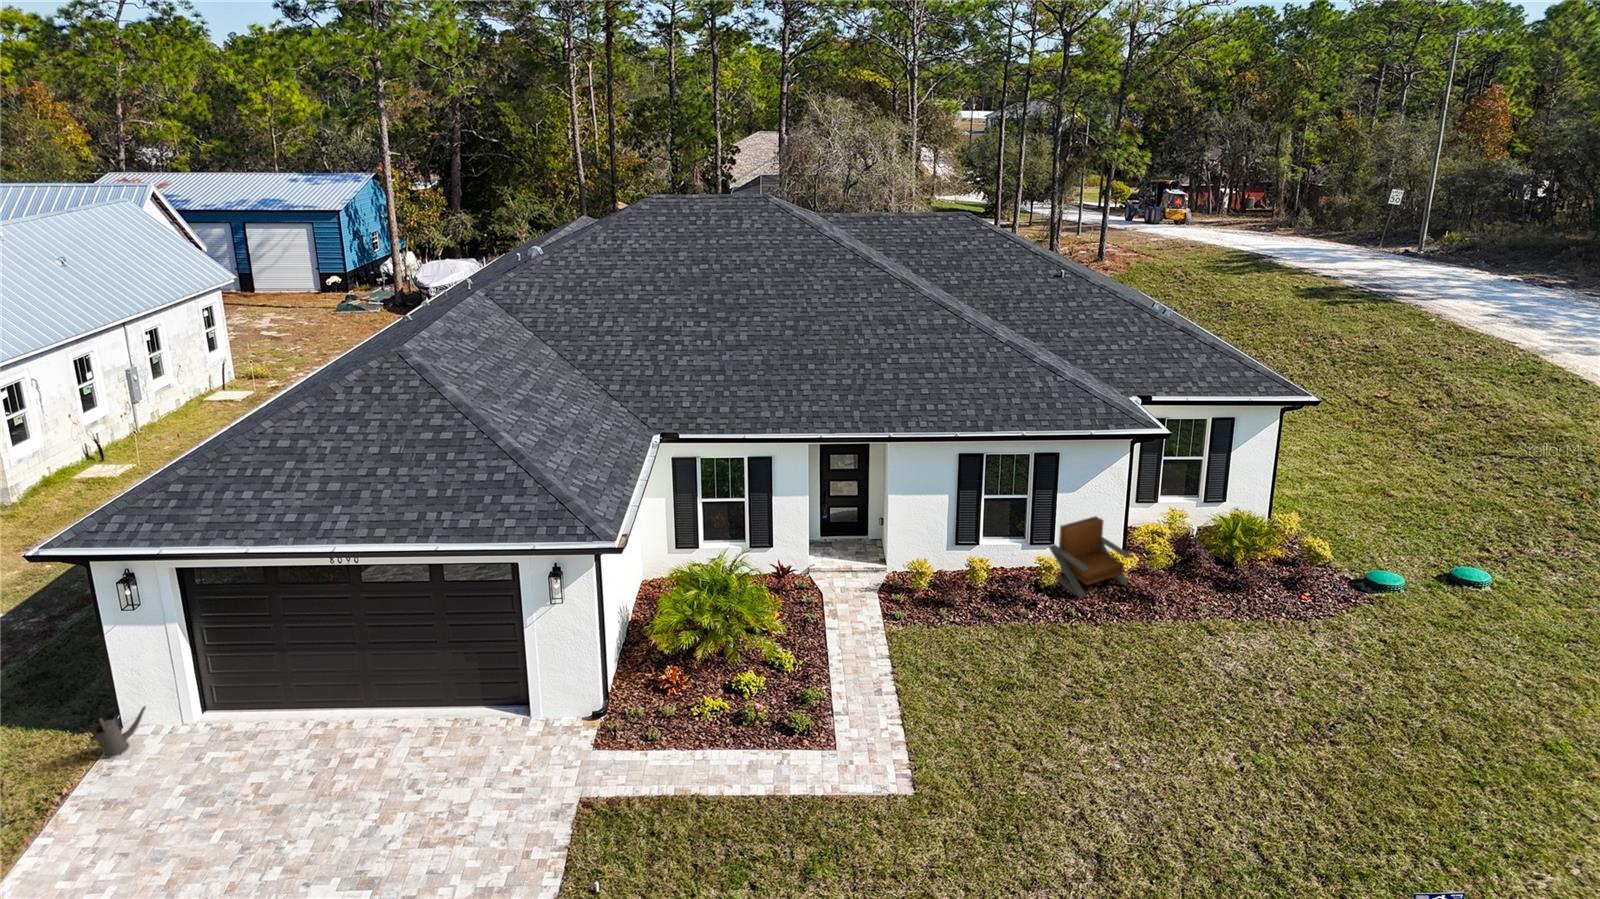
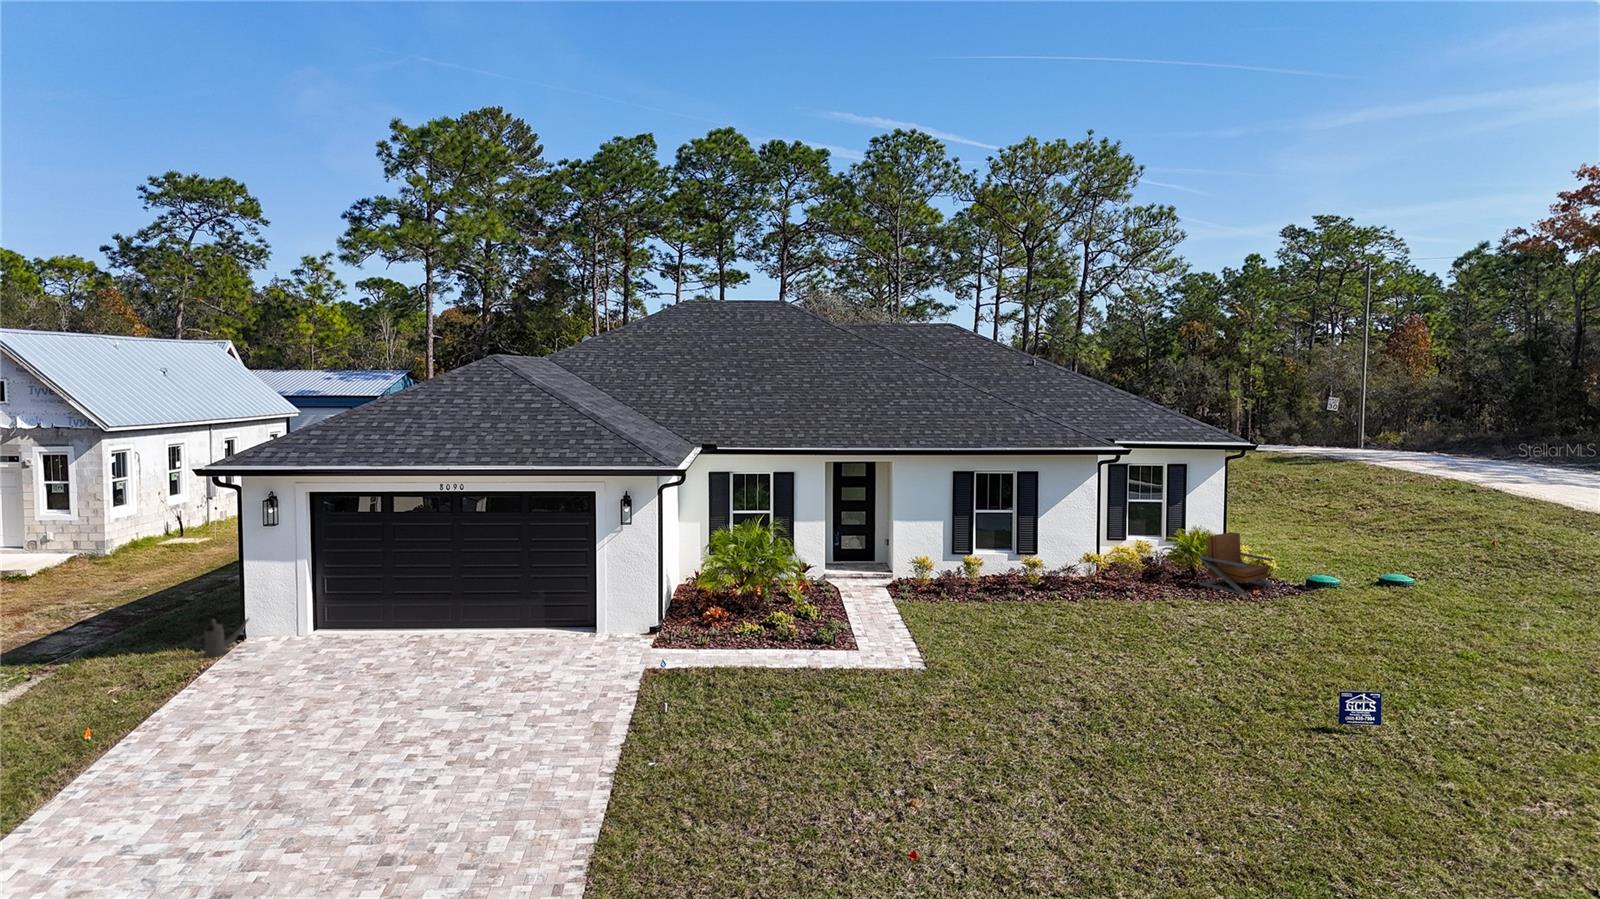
lounge chair: present [1049,516,1132,598] -> present [1199,532,1274,594]

